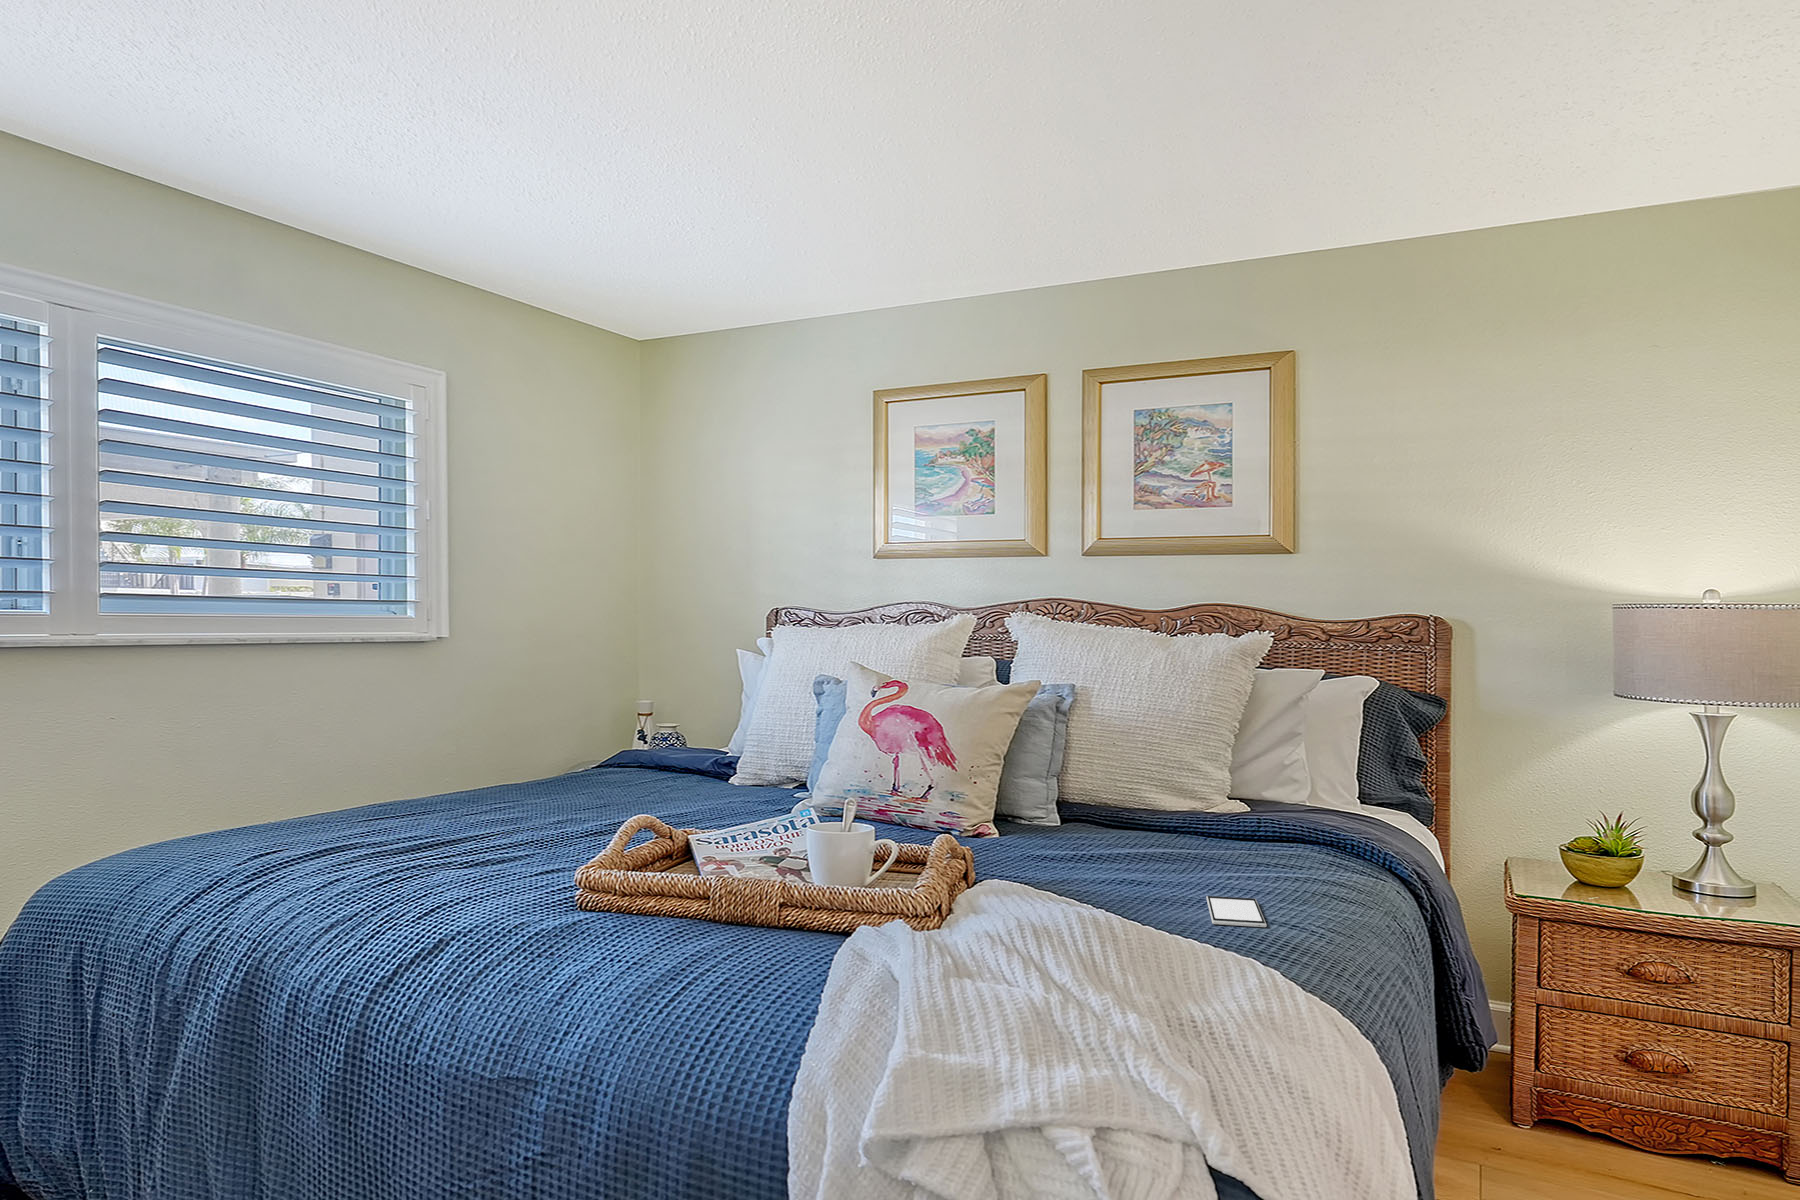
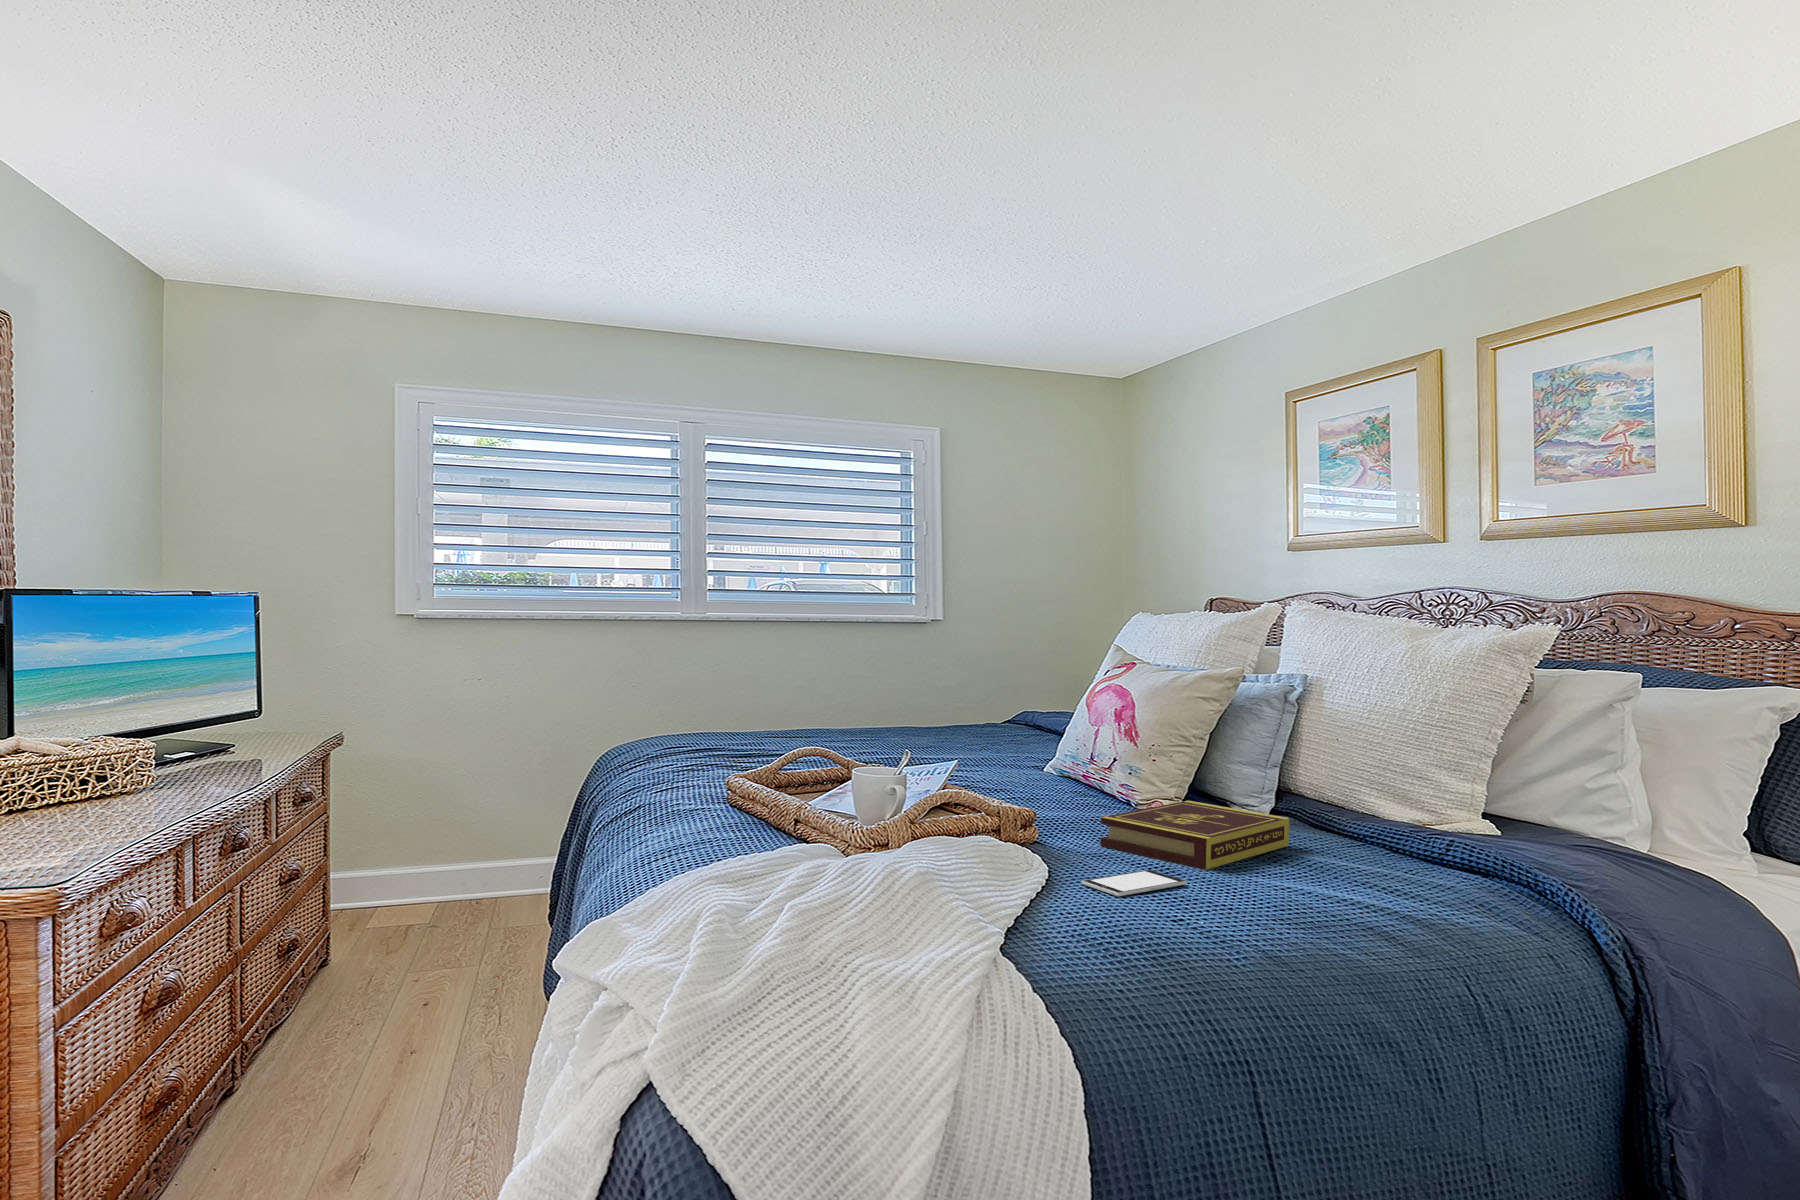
book: none [1071,821,1213,885] -> present [1100,801,1289,870]

